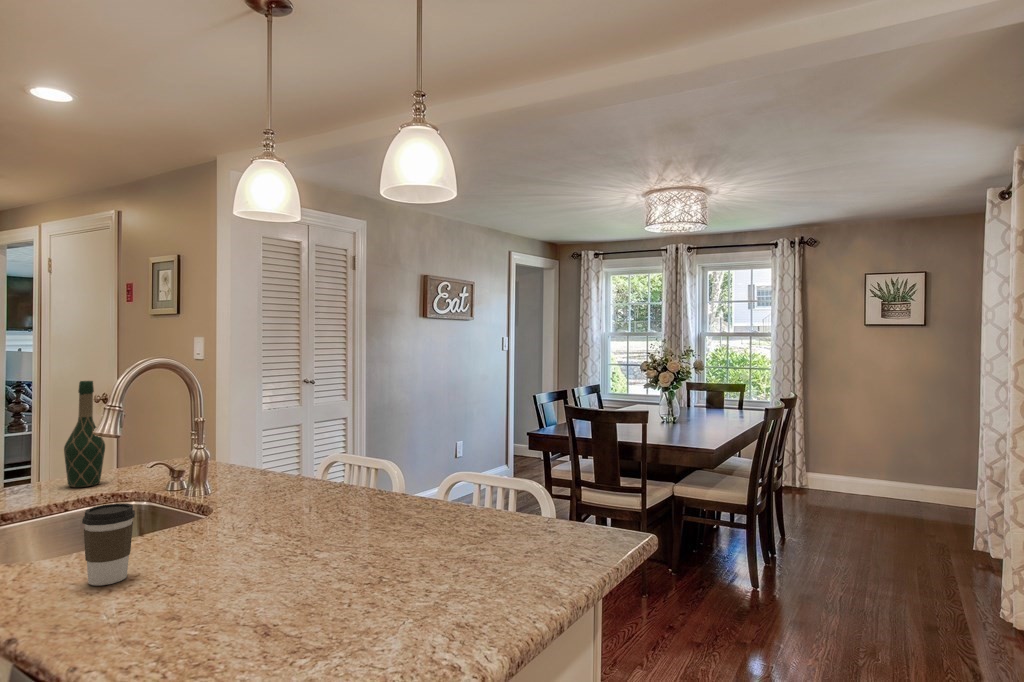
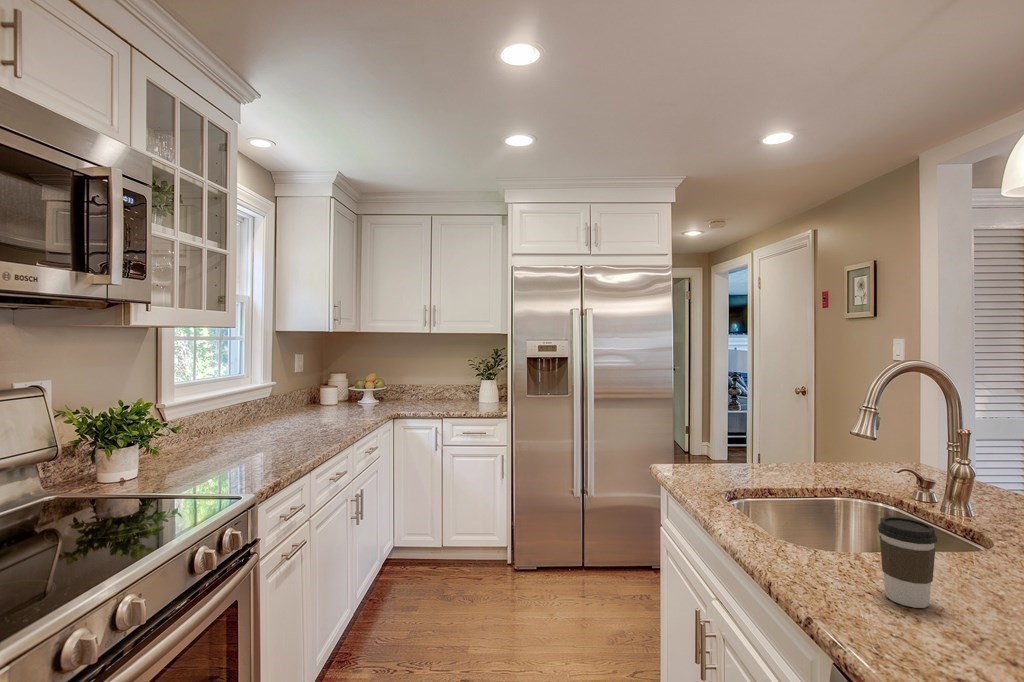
wine bottle: present [64,381,105,487] -> none [806,380,842,476]

